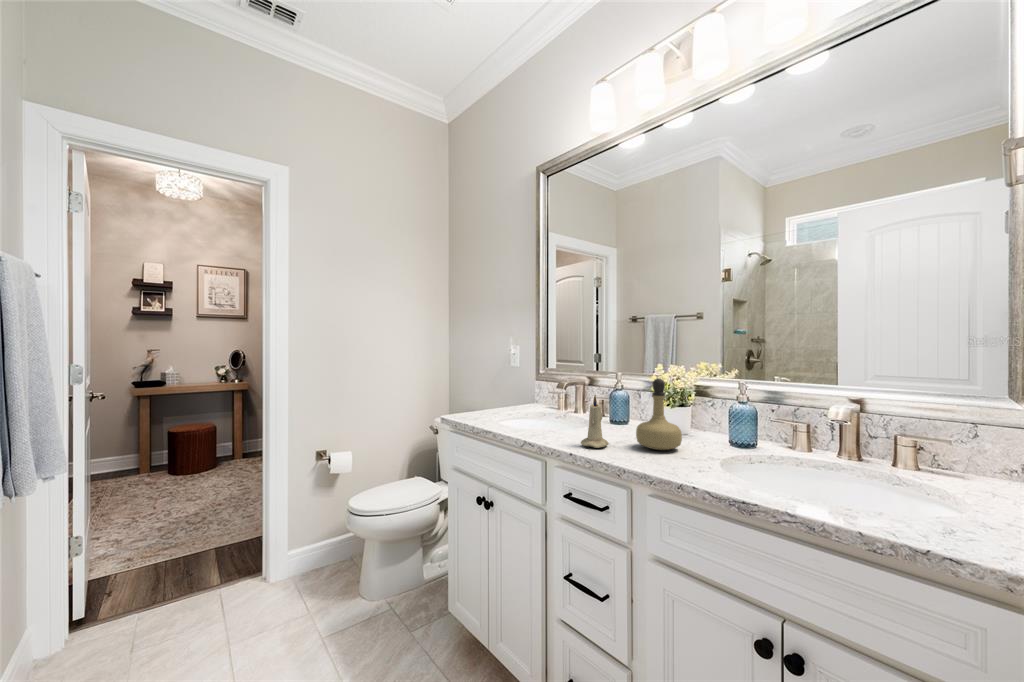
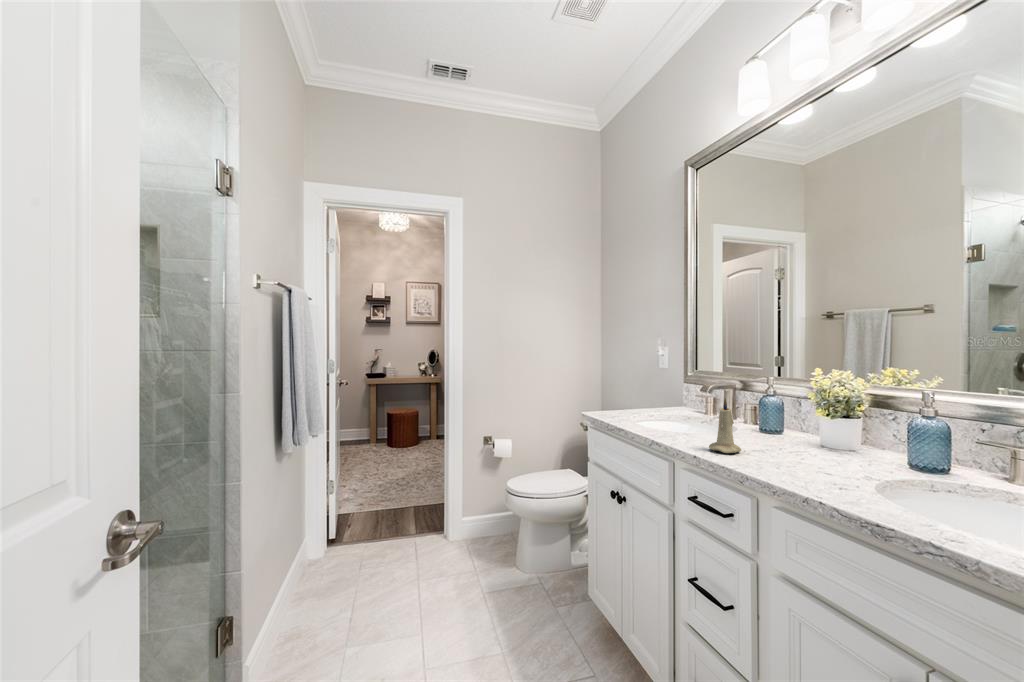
perfume bottle: present [636,378,682,450] -> none [775,383,833,463]

